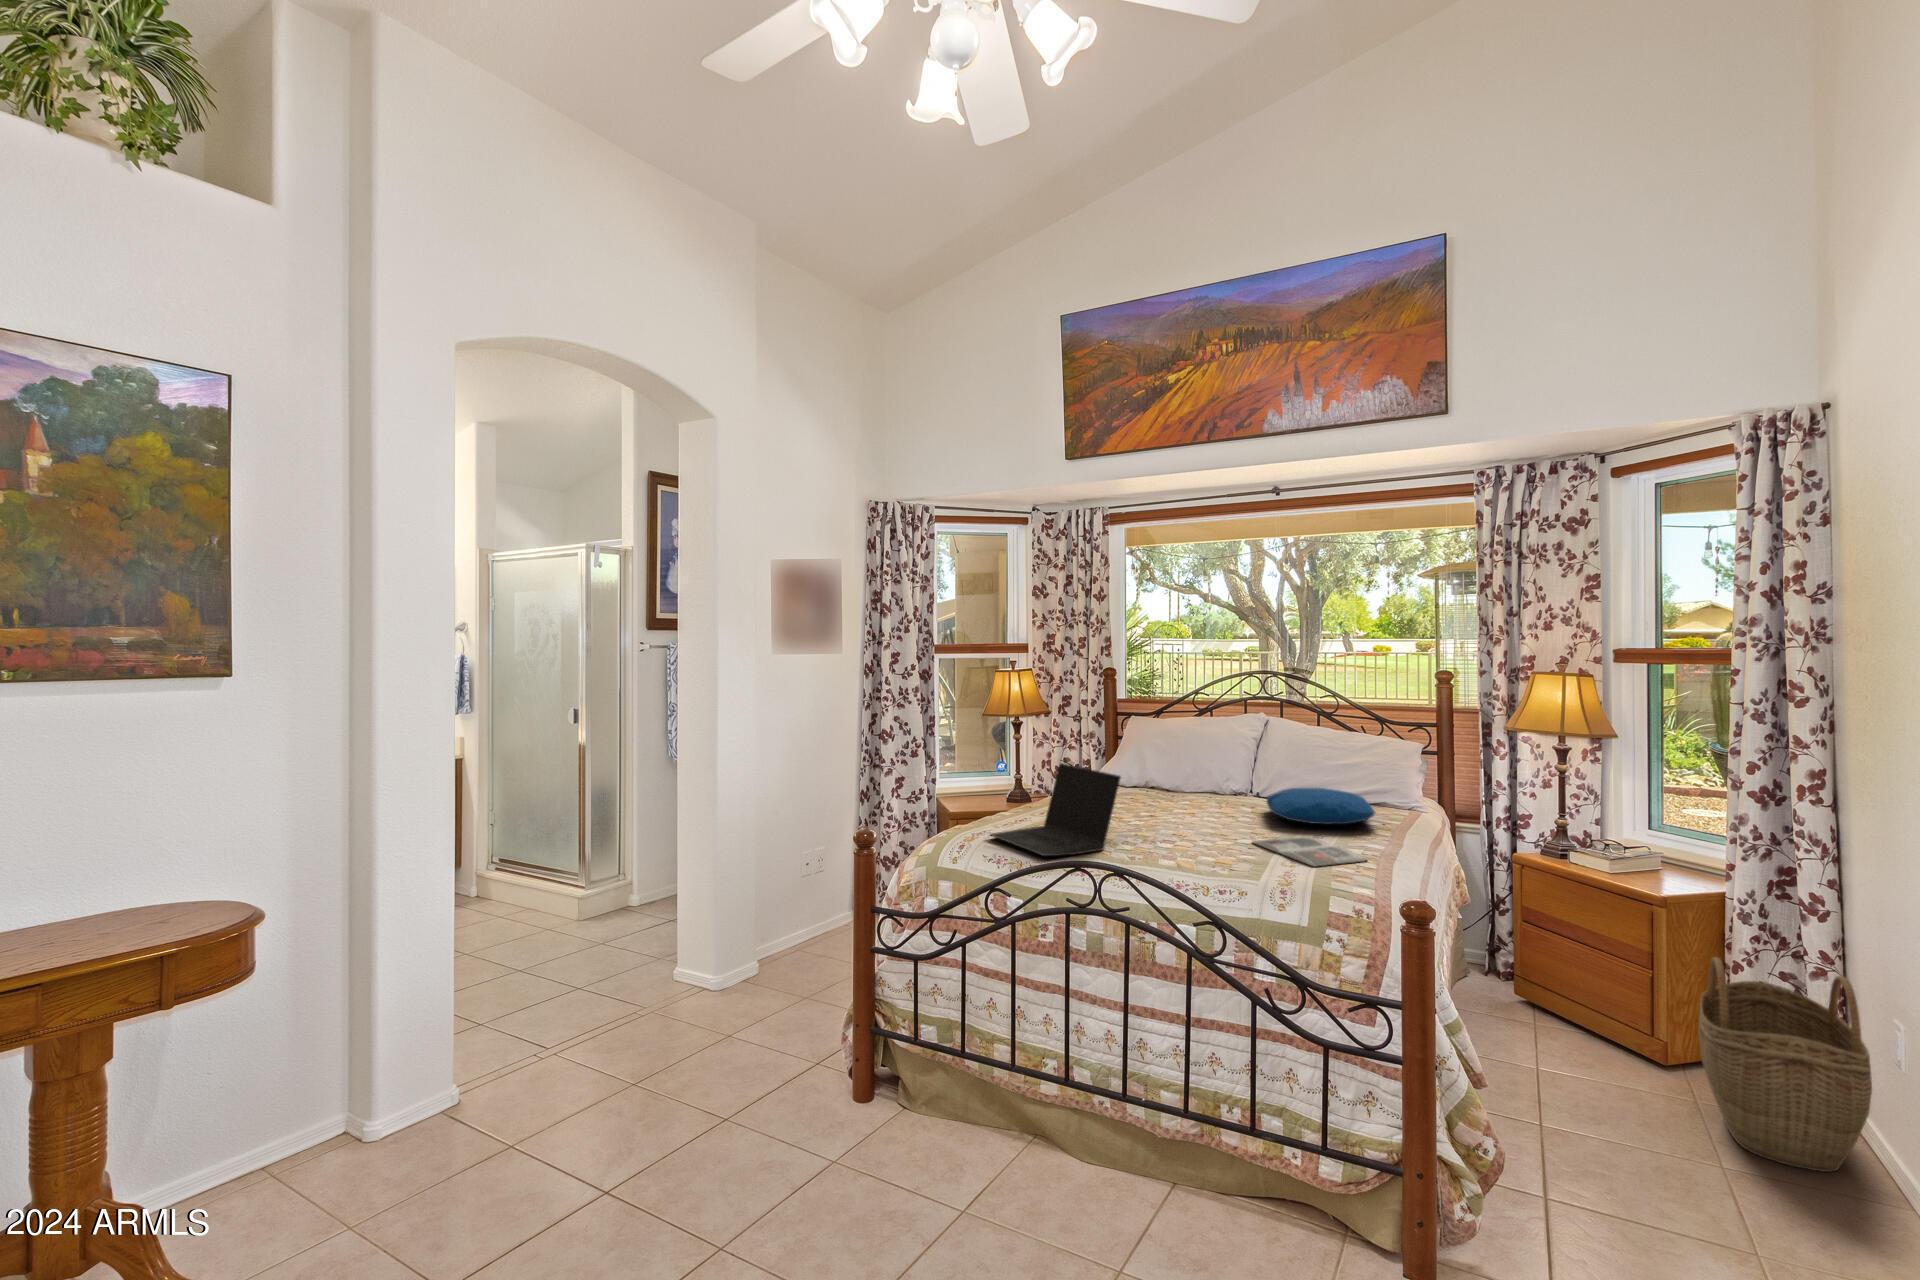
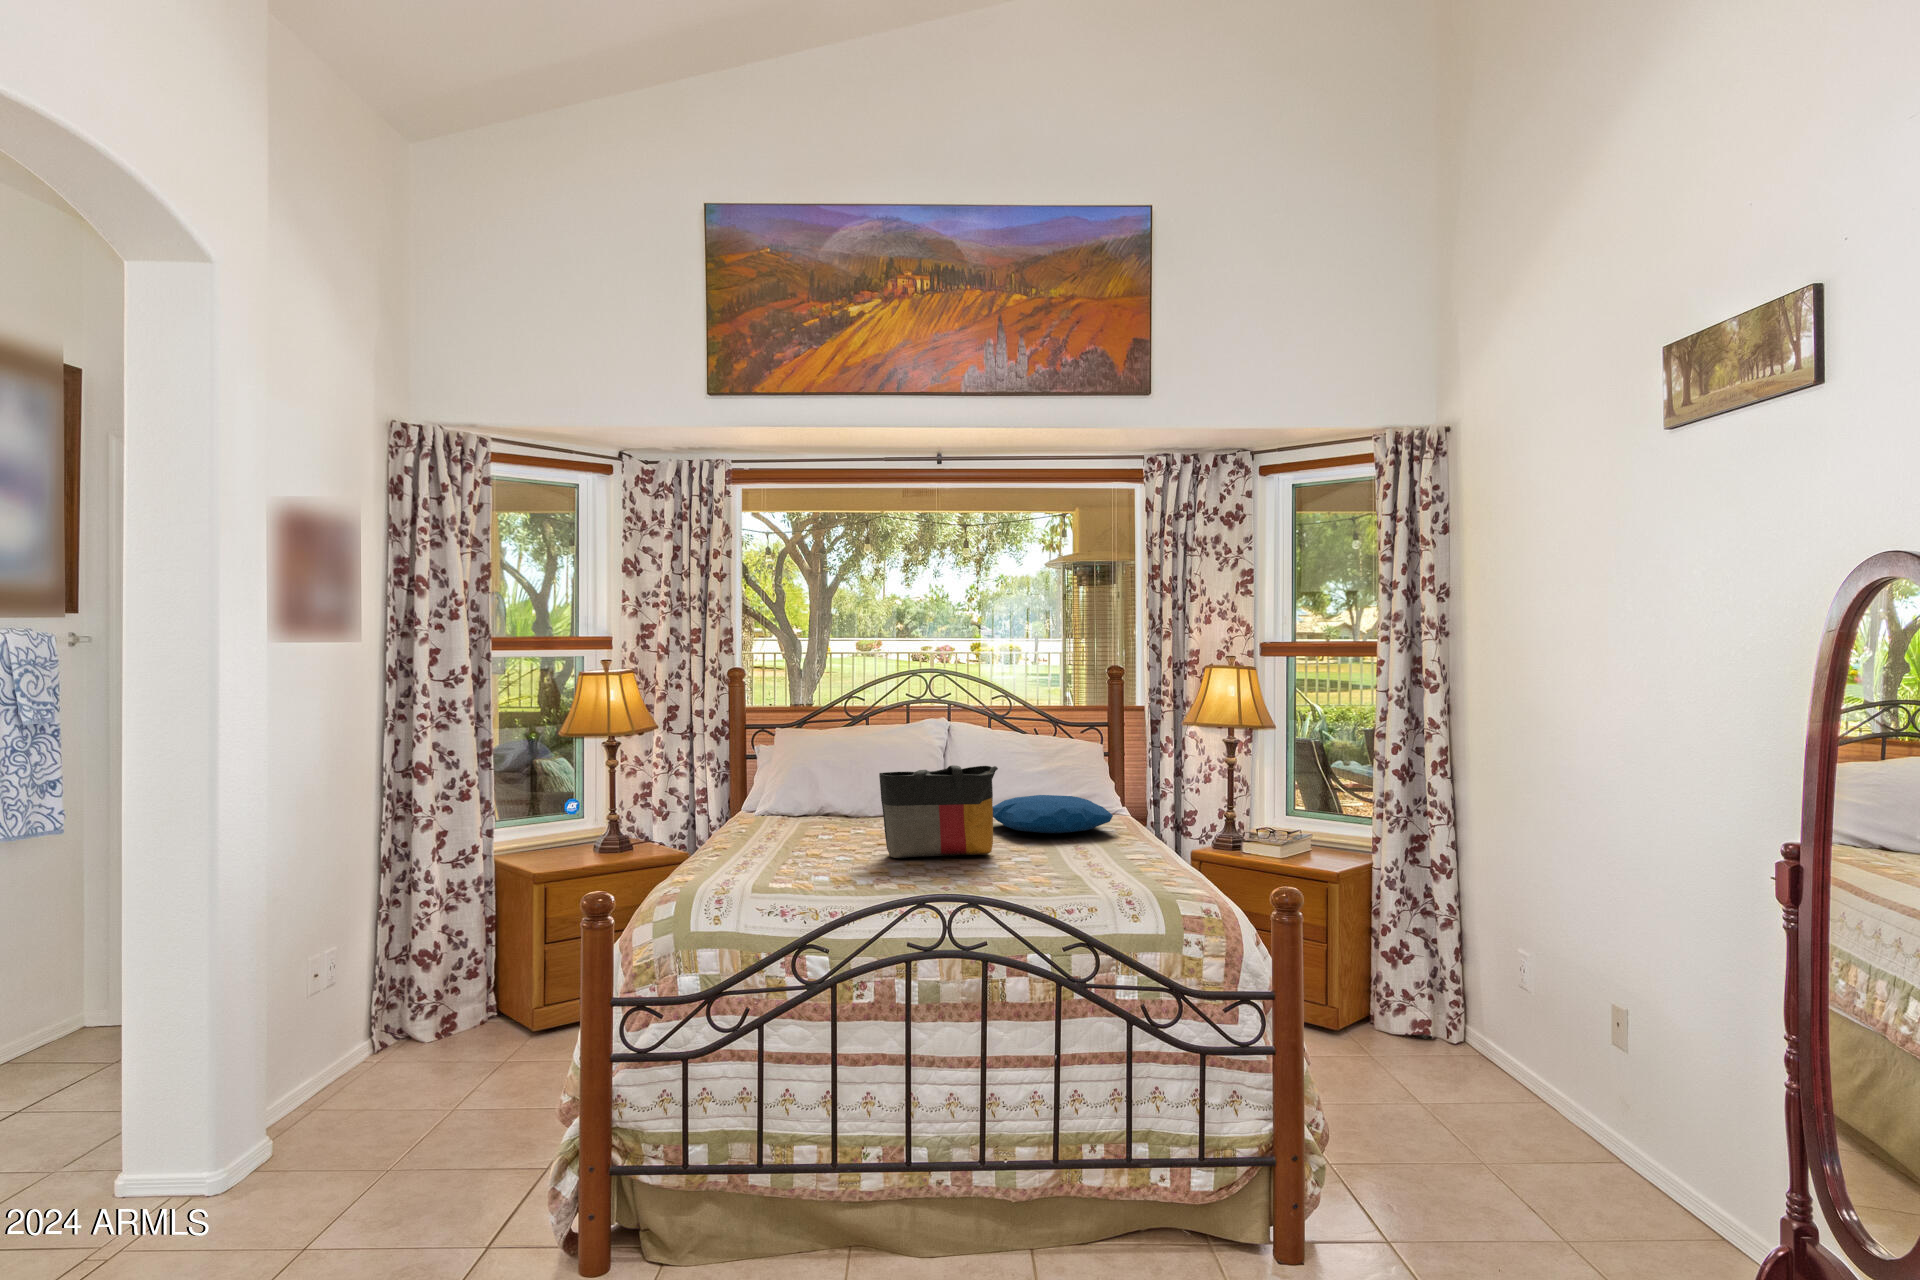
tote bag: none [1137,759,1235,837] -> present [879,765,998,858]
laptop: present [990,763,1121,856] -> none [712,781,891,896]
magazine: present [1253,837,1367,866] -> none [1019,846,1148,872]
woven basket: present [1698,957,1872,1172] -> none [1378,917,1509,1089]

